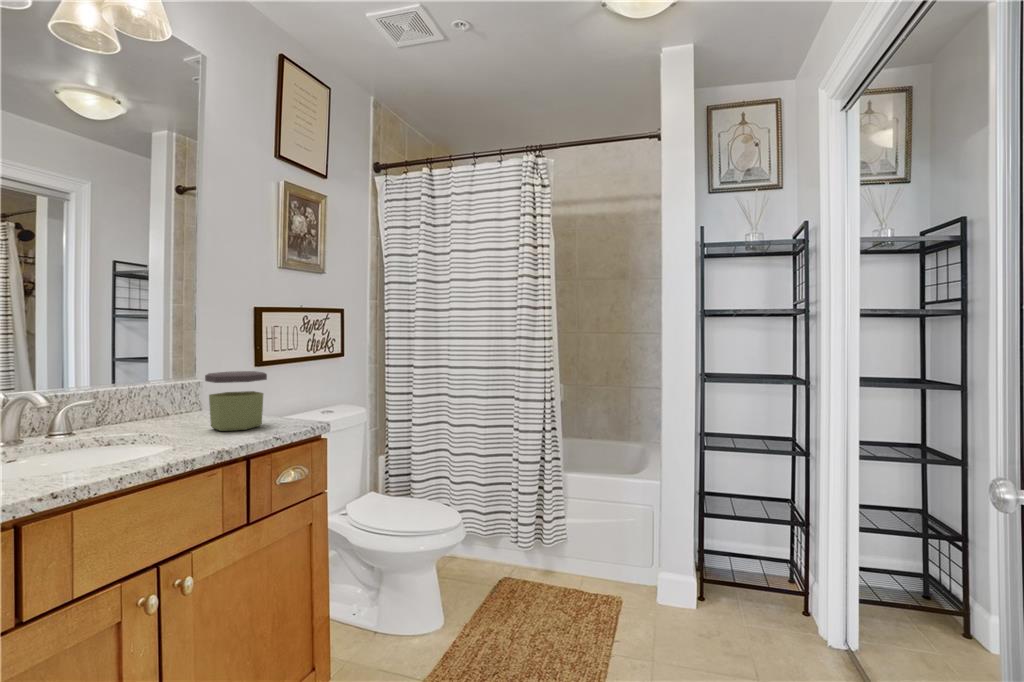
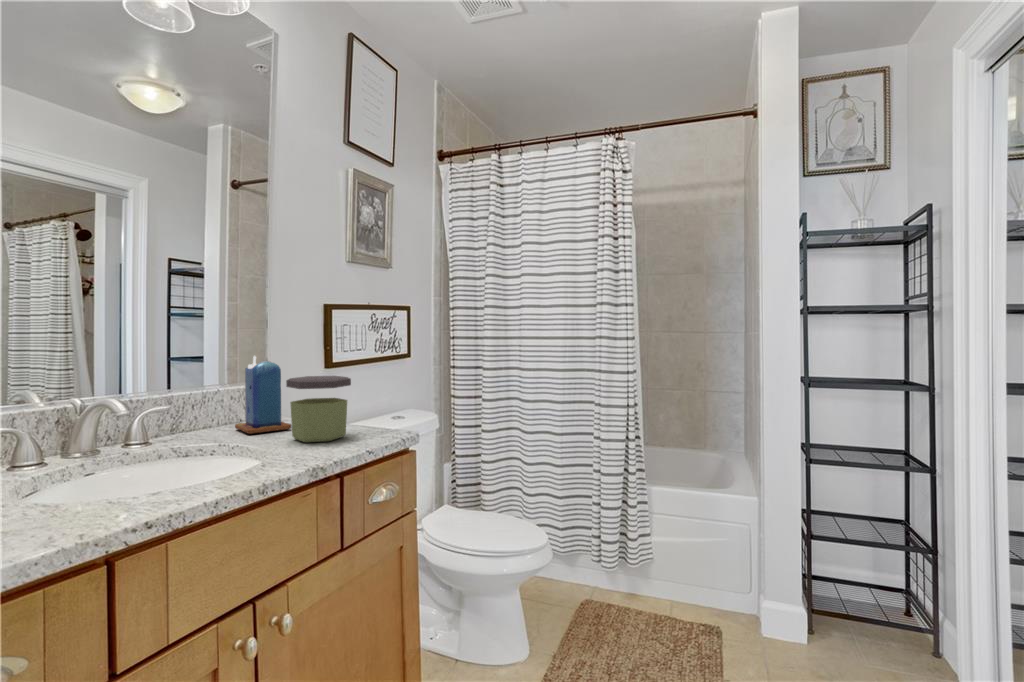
candle: none [161,353,214,425] -> present [235,356,291,434]

